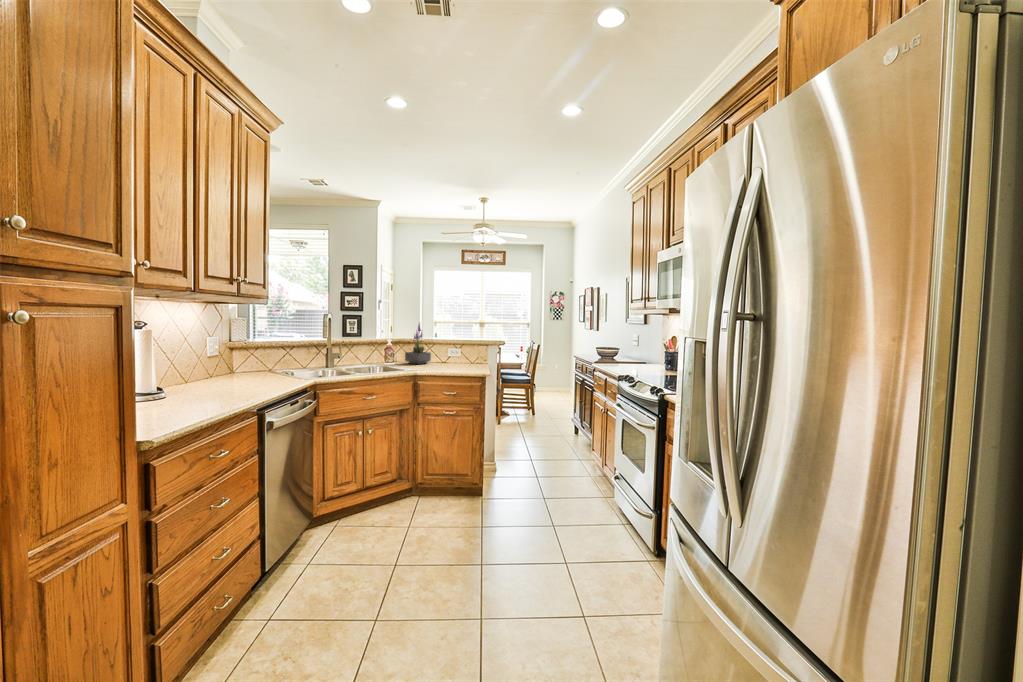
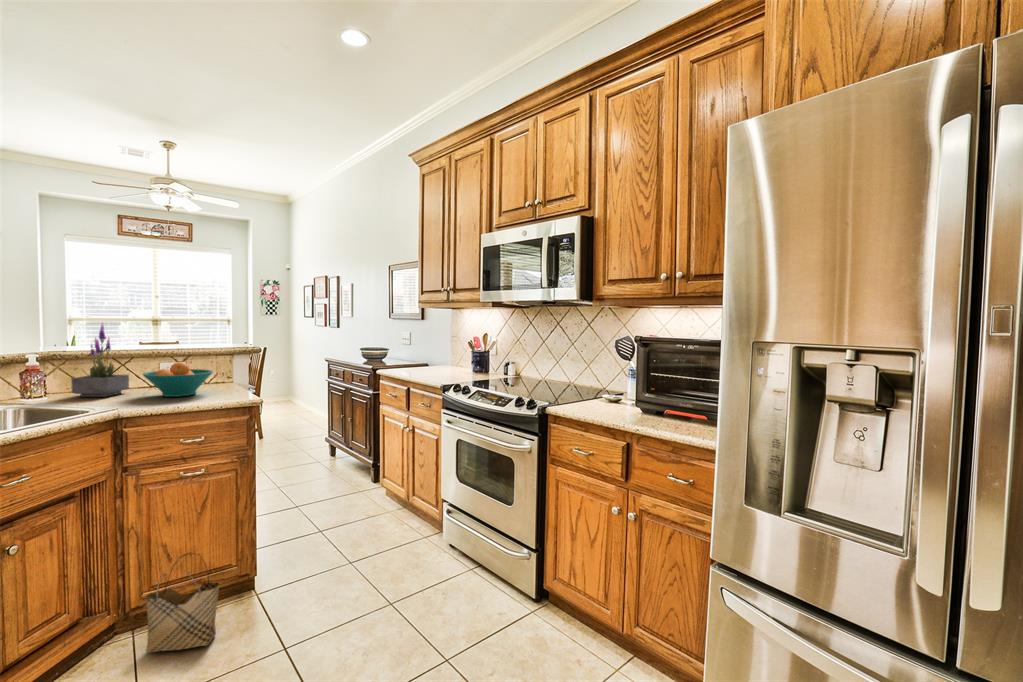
fruit bowl: none [434,346,469,367] -> present [143,362,213,397]
woven basket: none [420,458,456,514] -> present [145,553,220,653]

